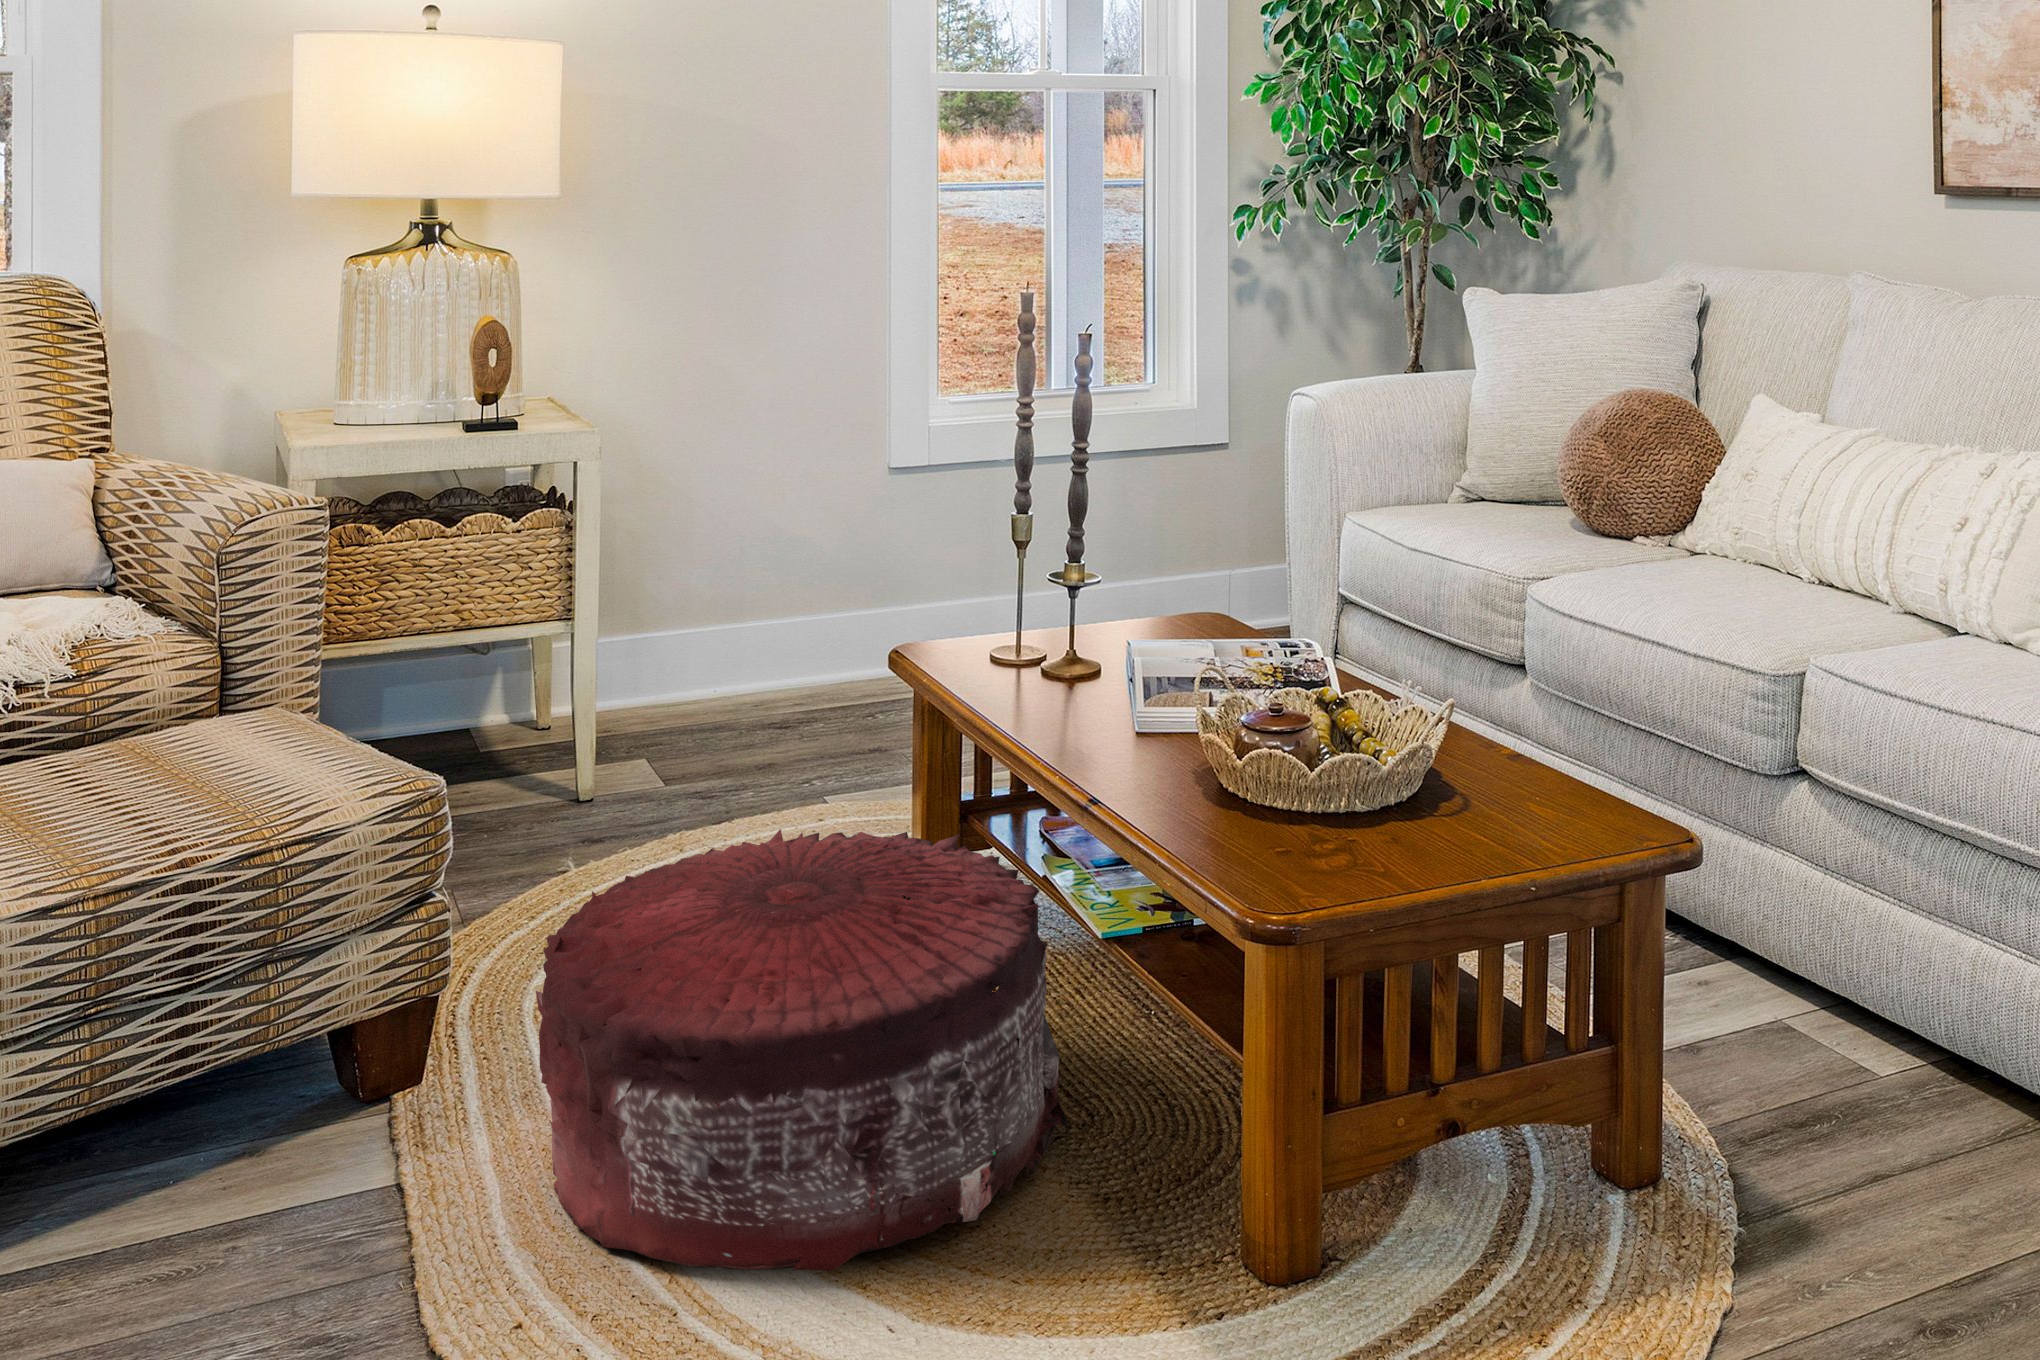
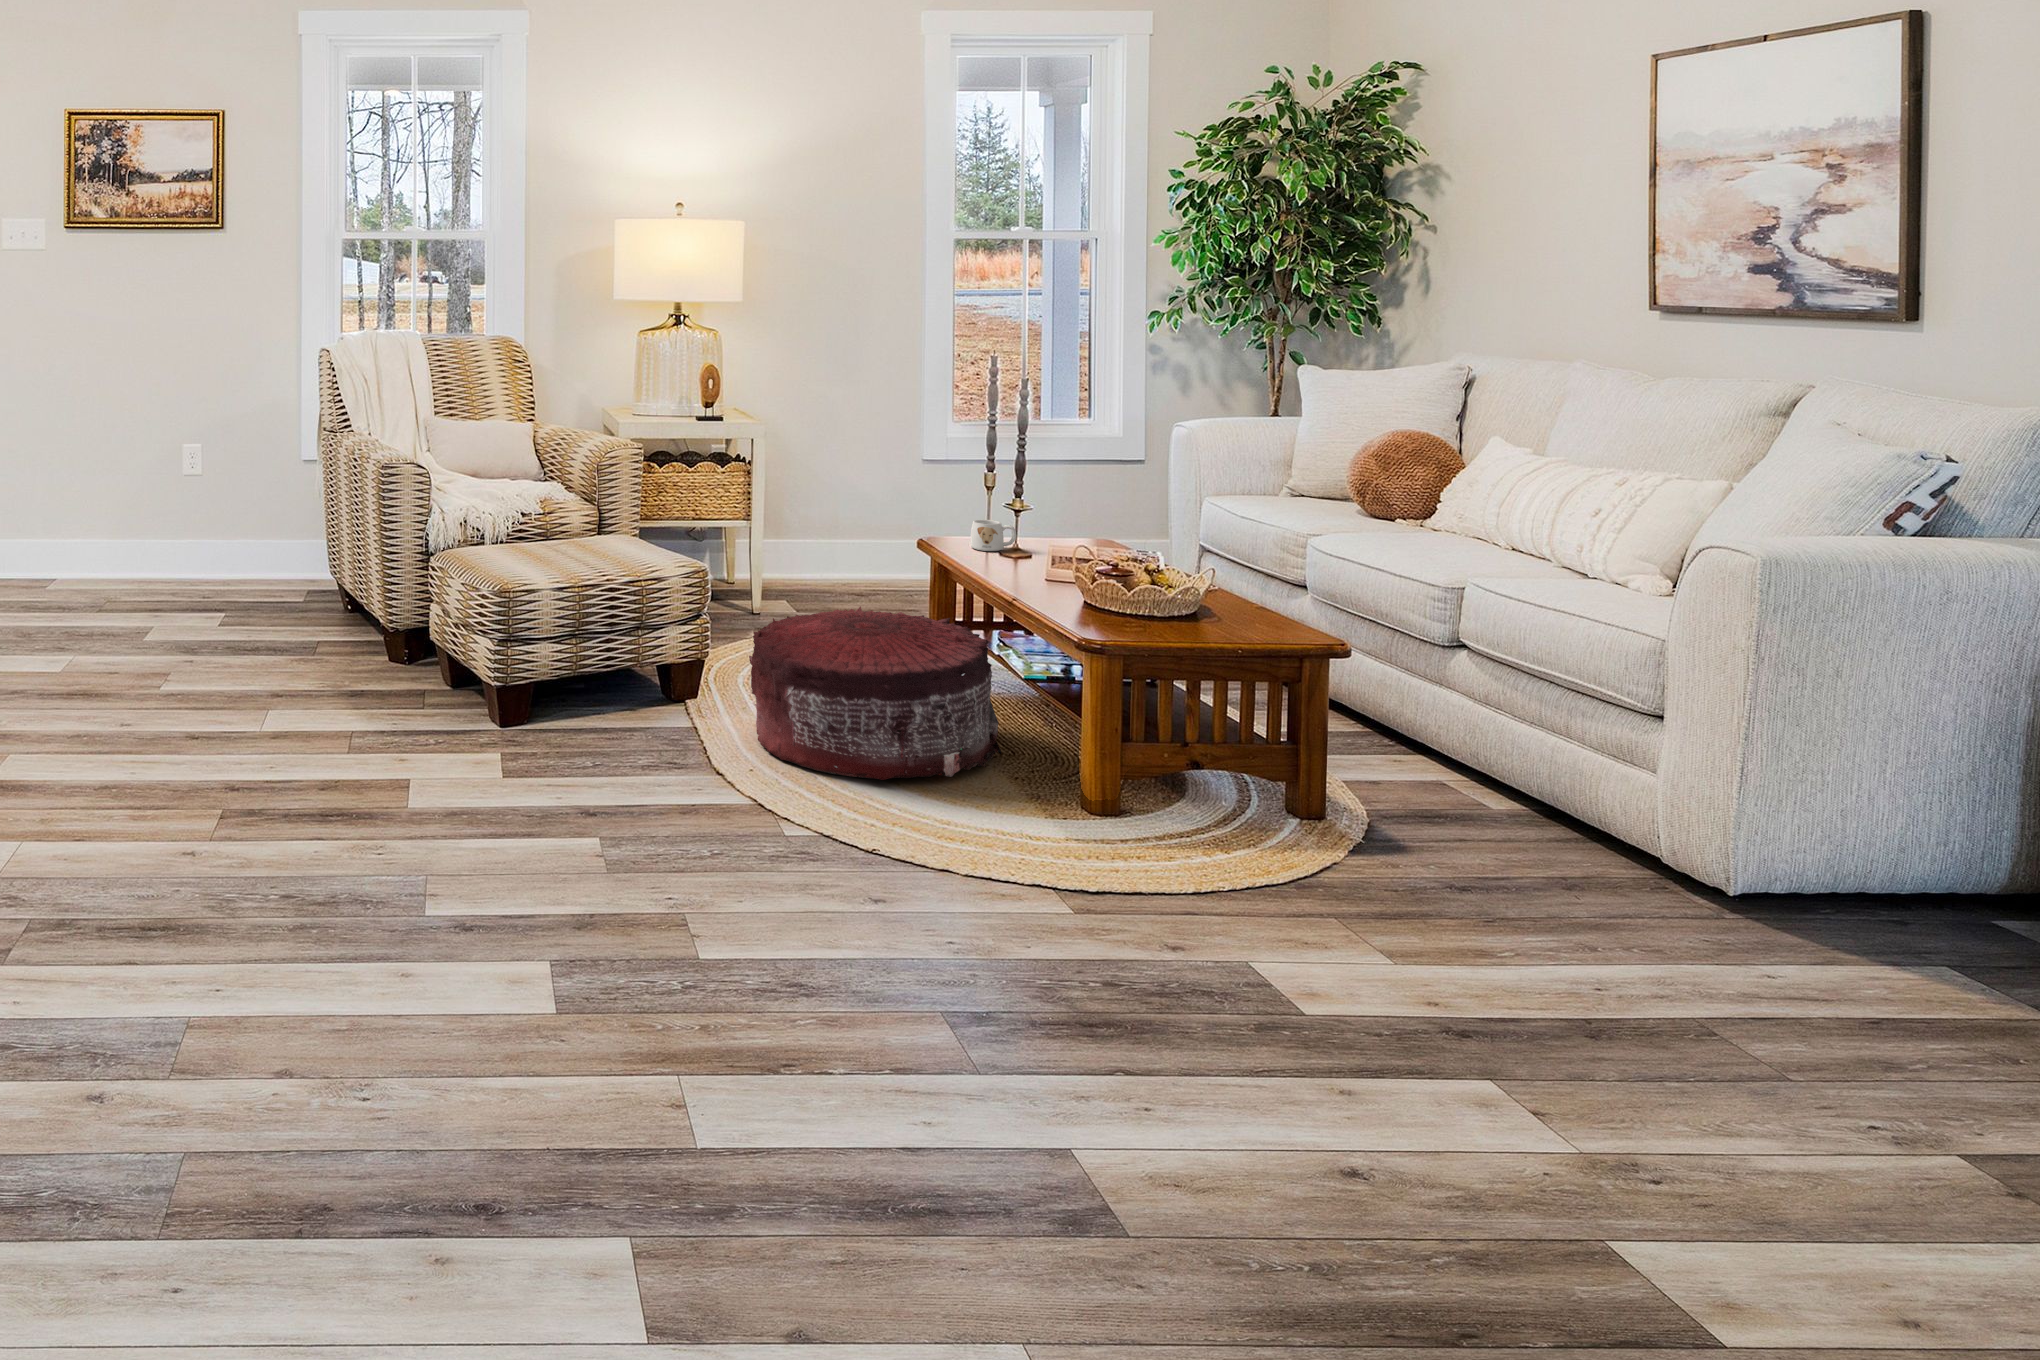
mug: none [987,611,1070,675] -> present [970,520,1016,551]

